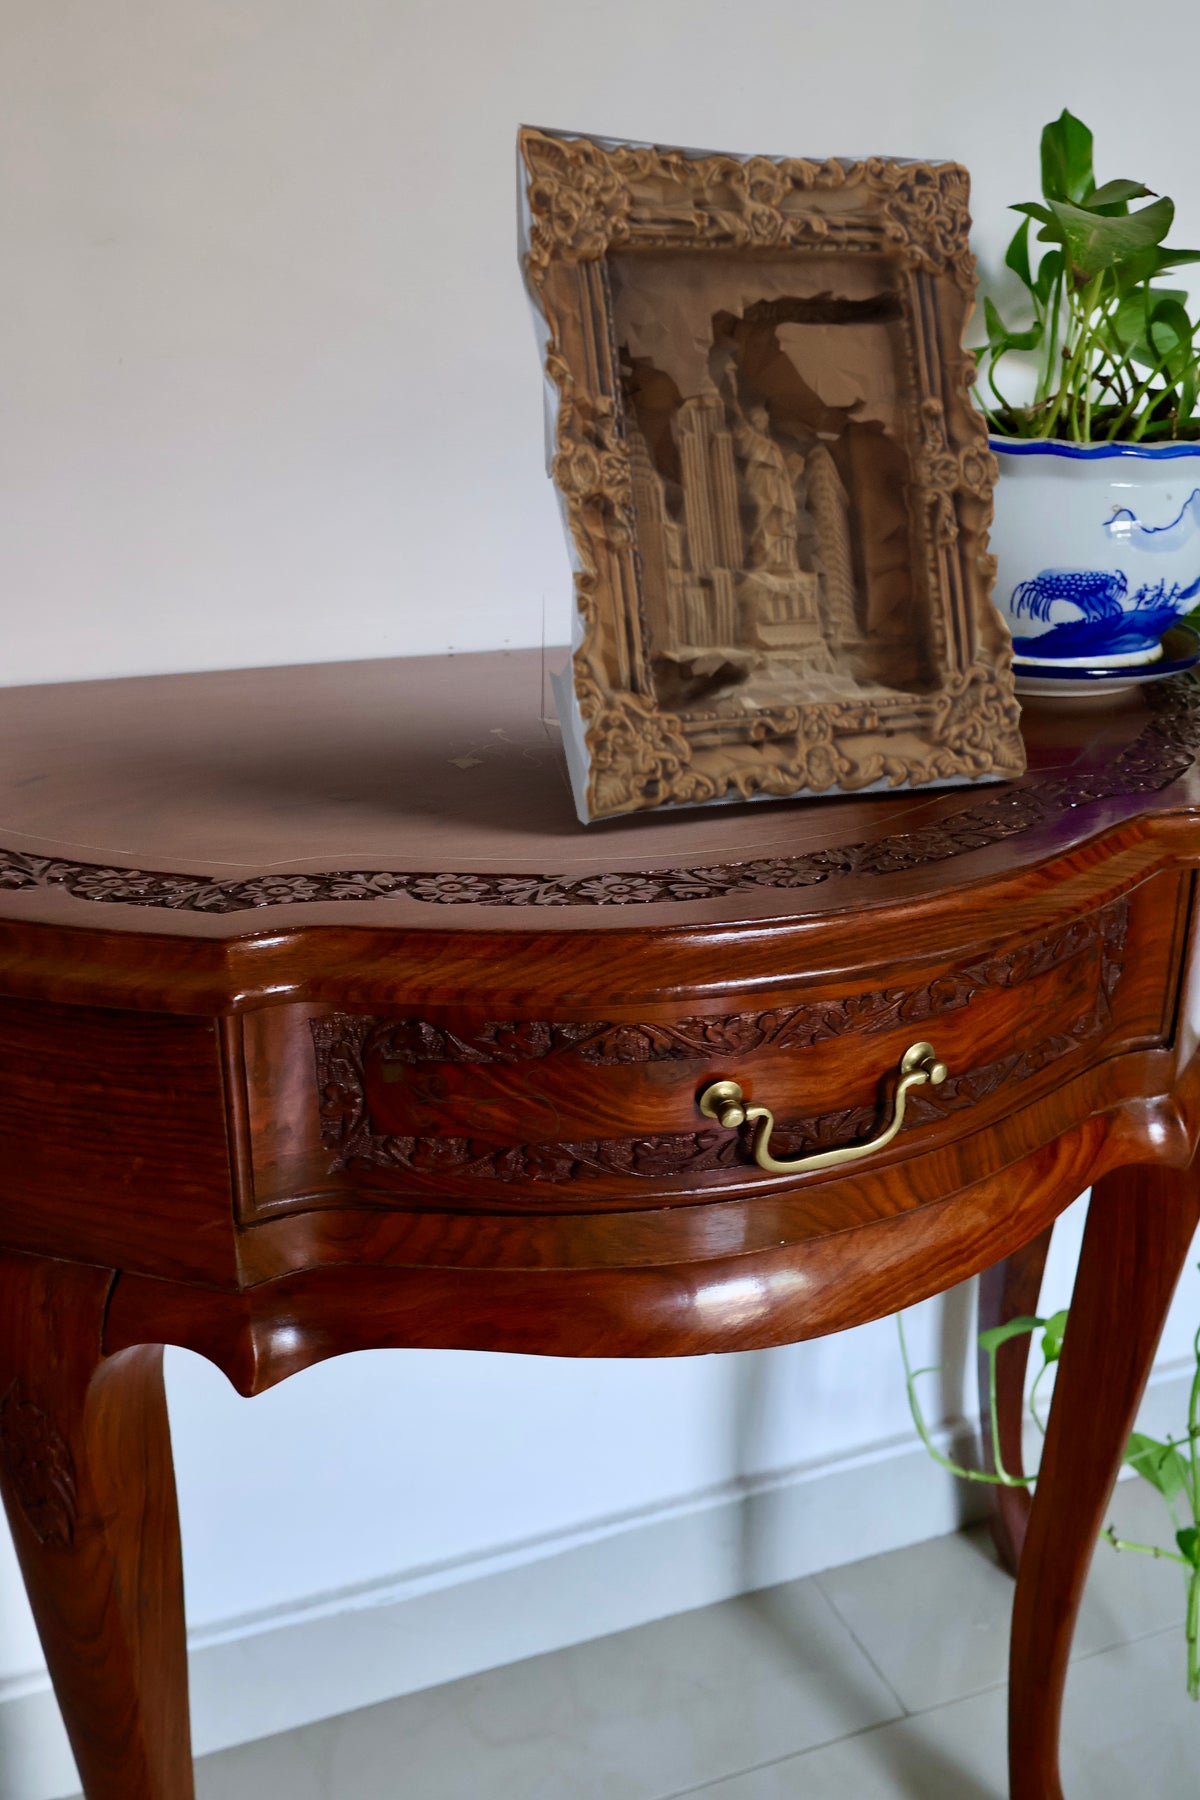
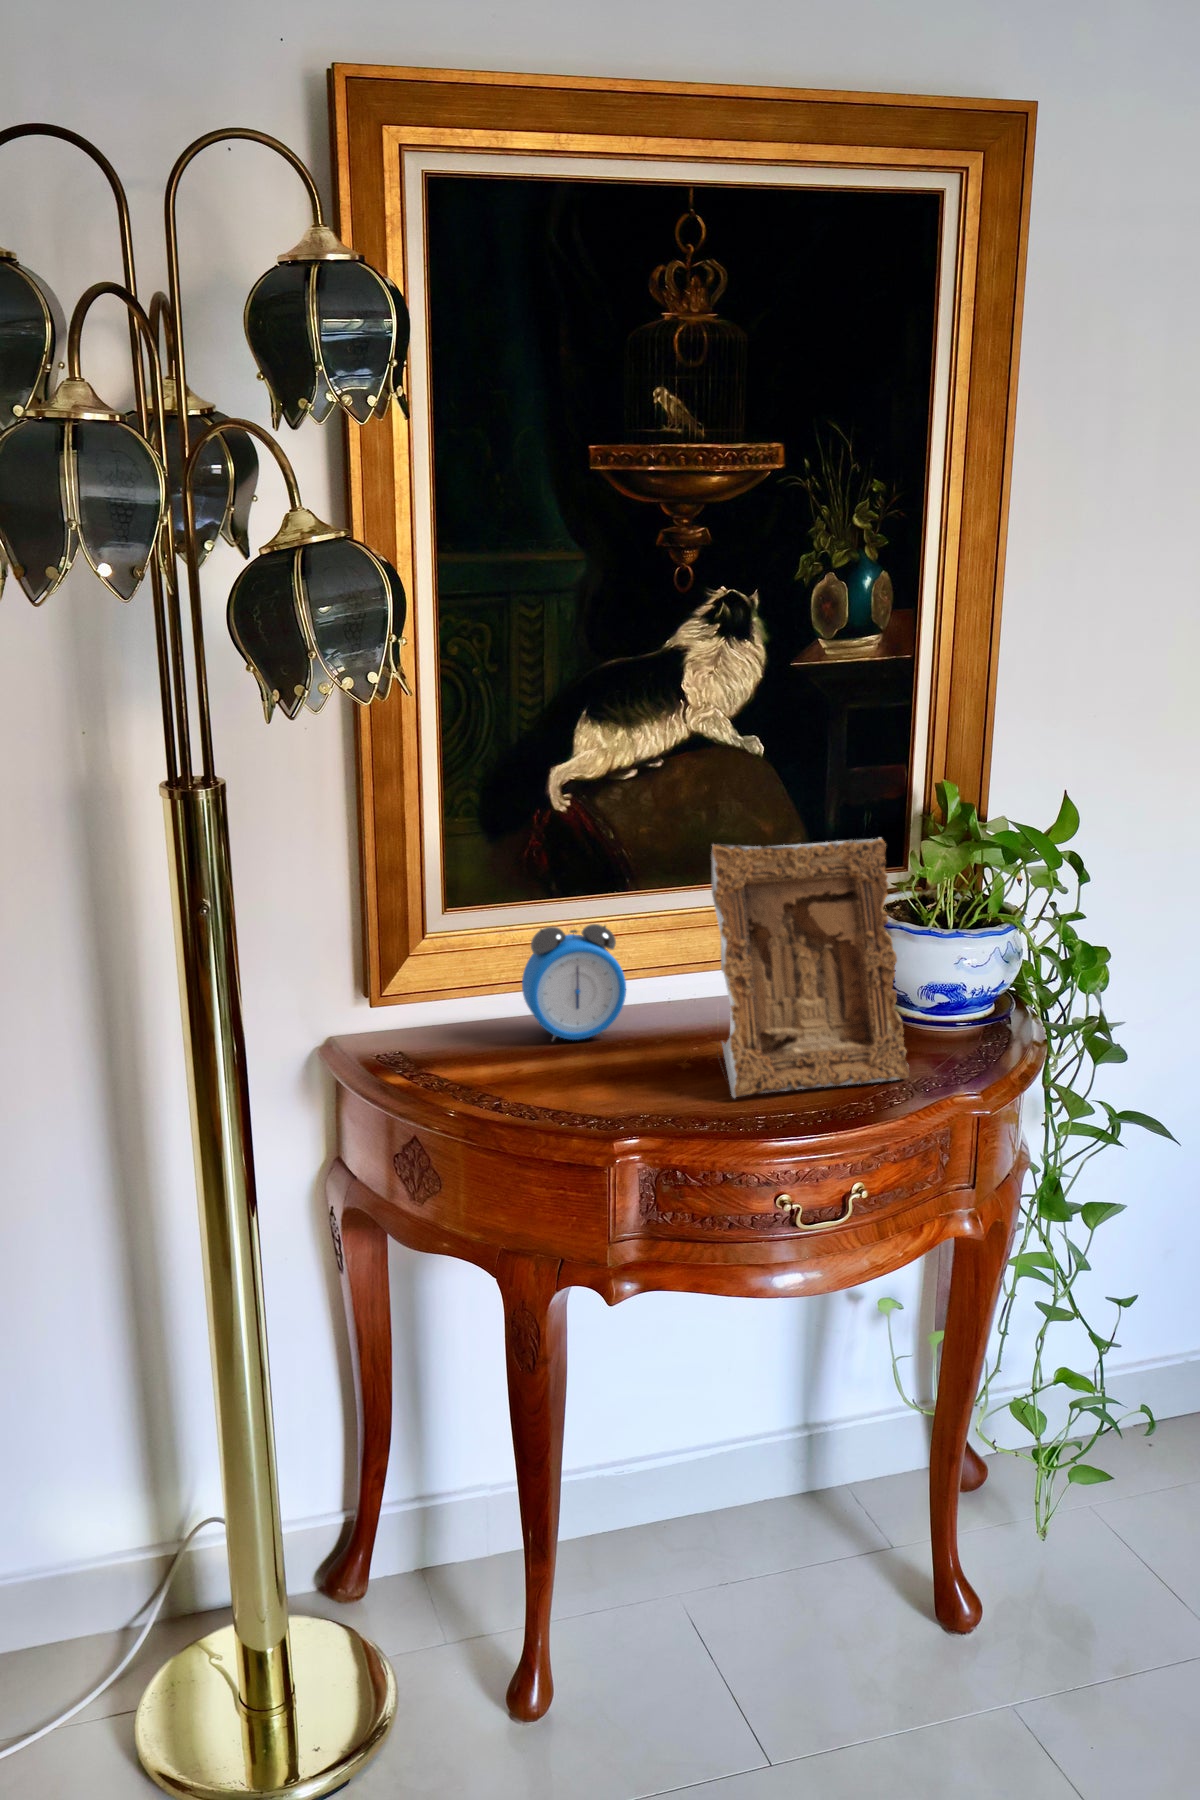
alarm clock: none [71,423,326,715] -> present [522,924,626,1041]

